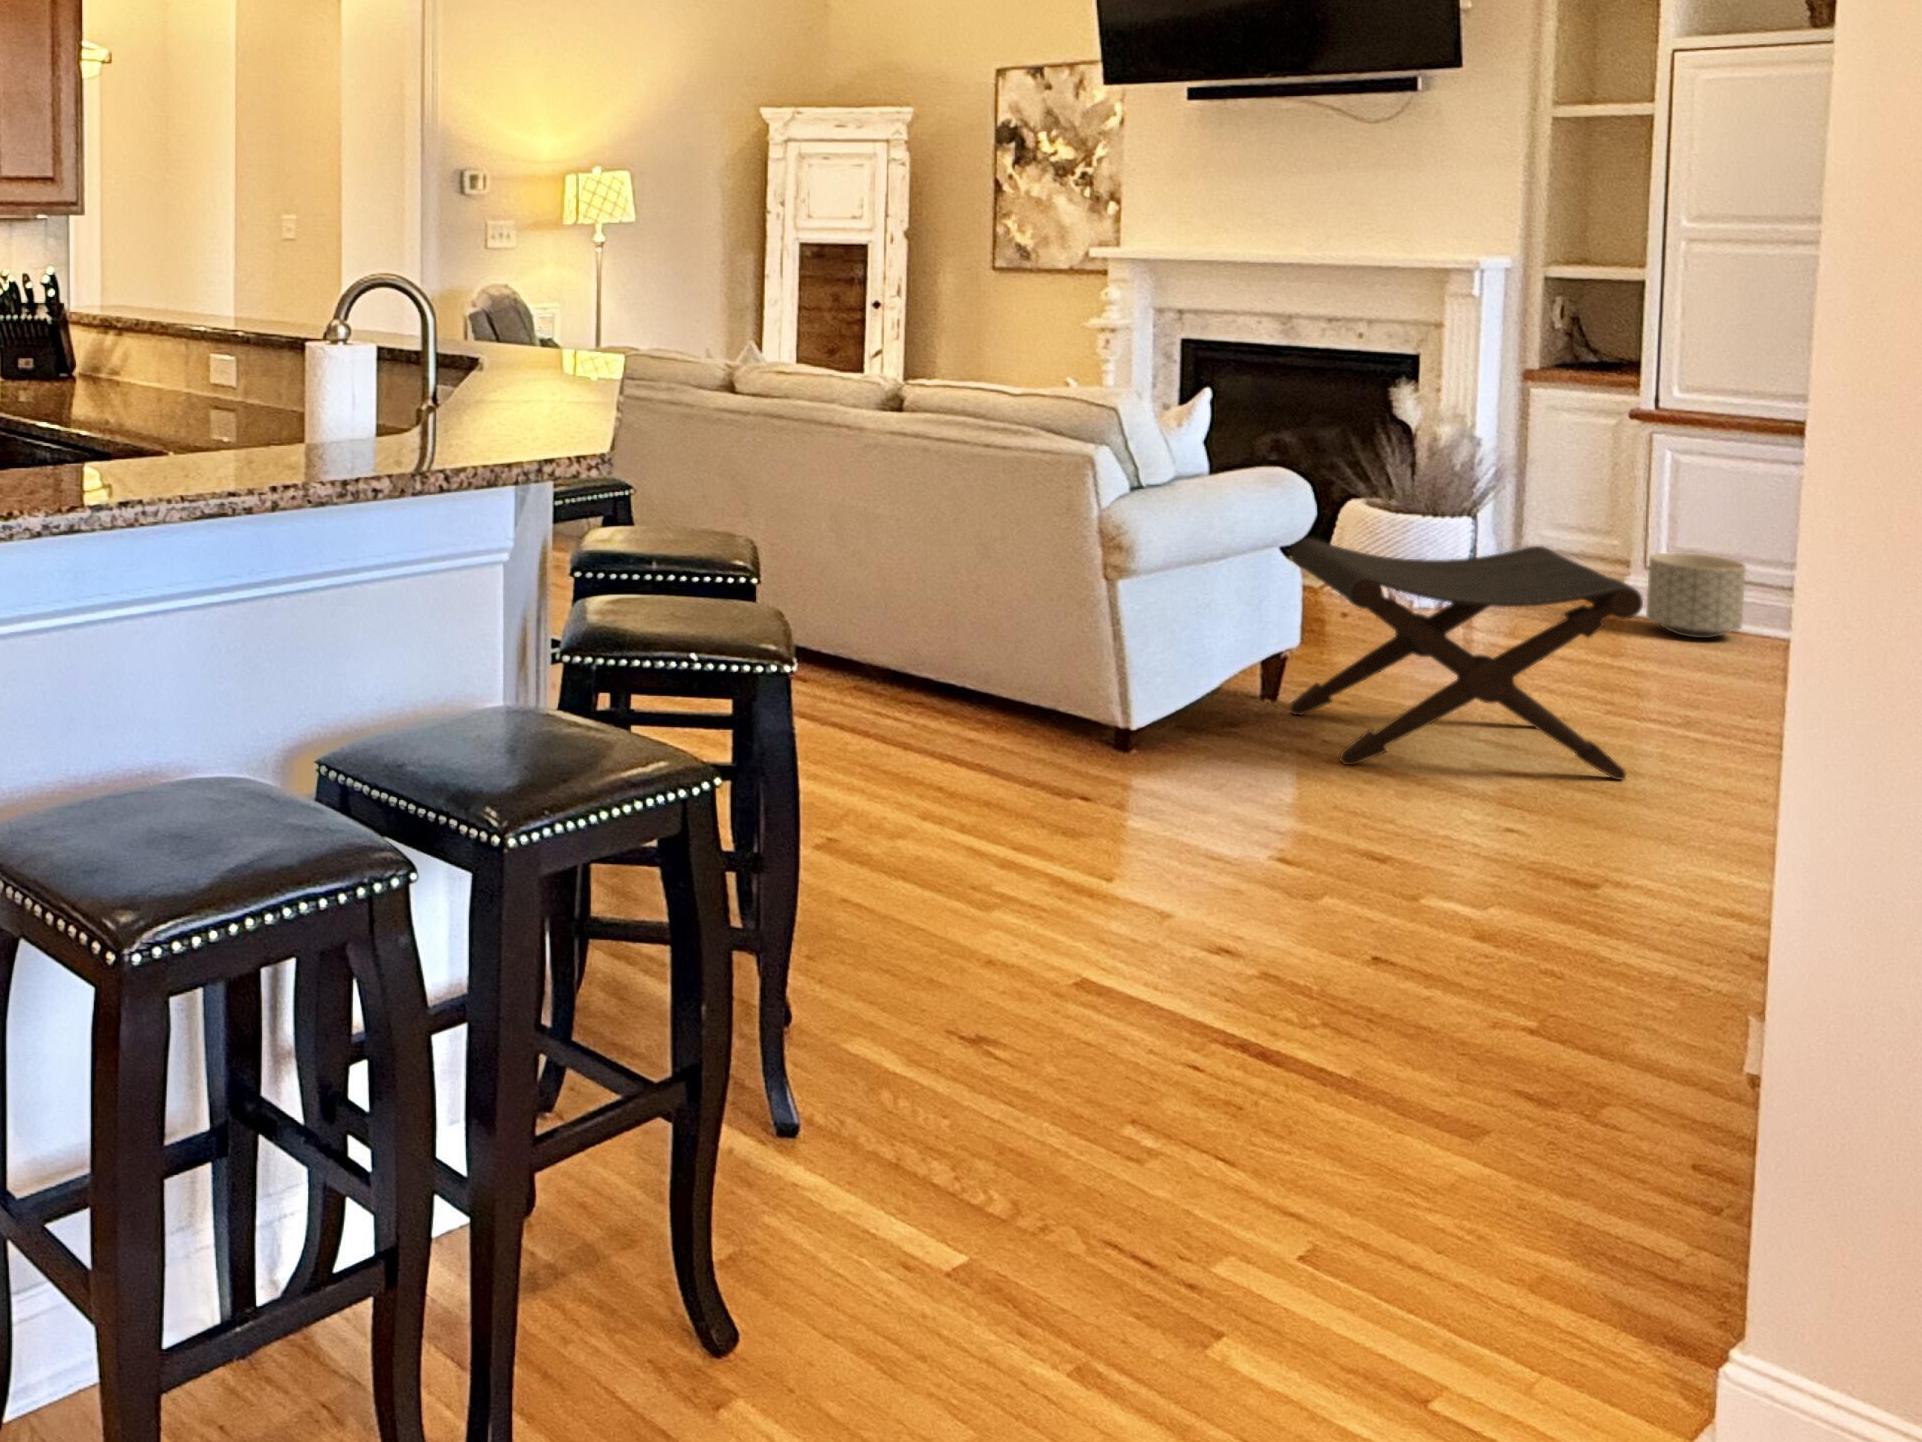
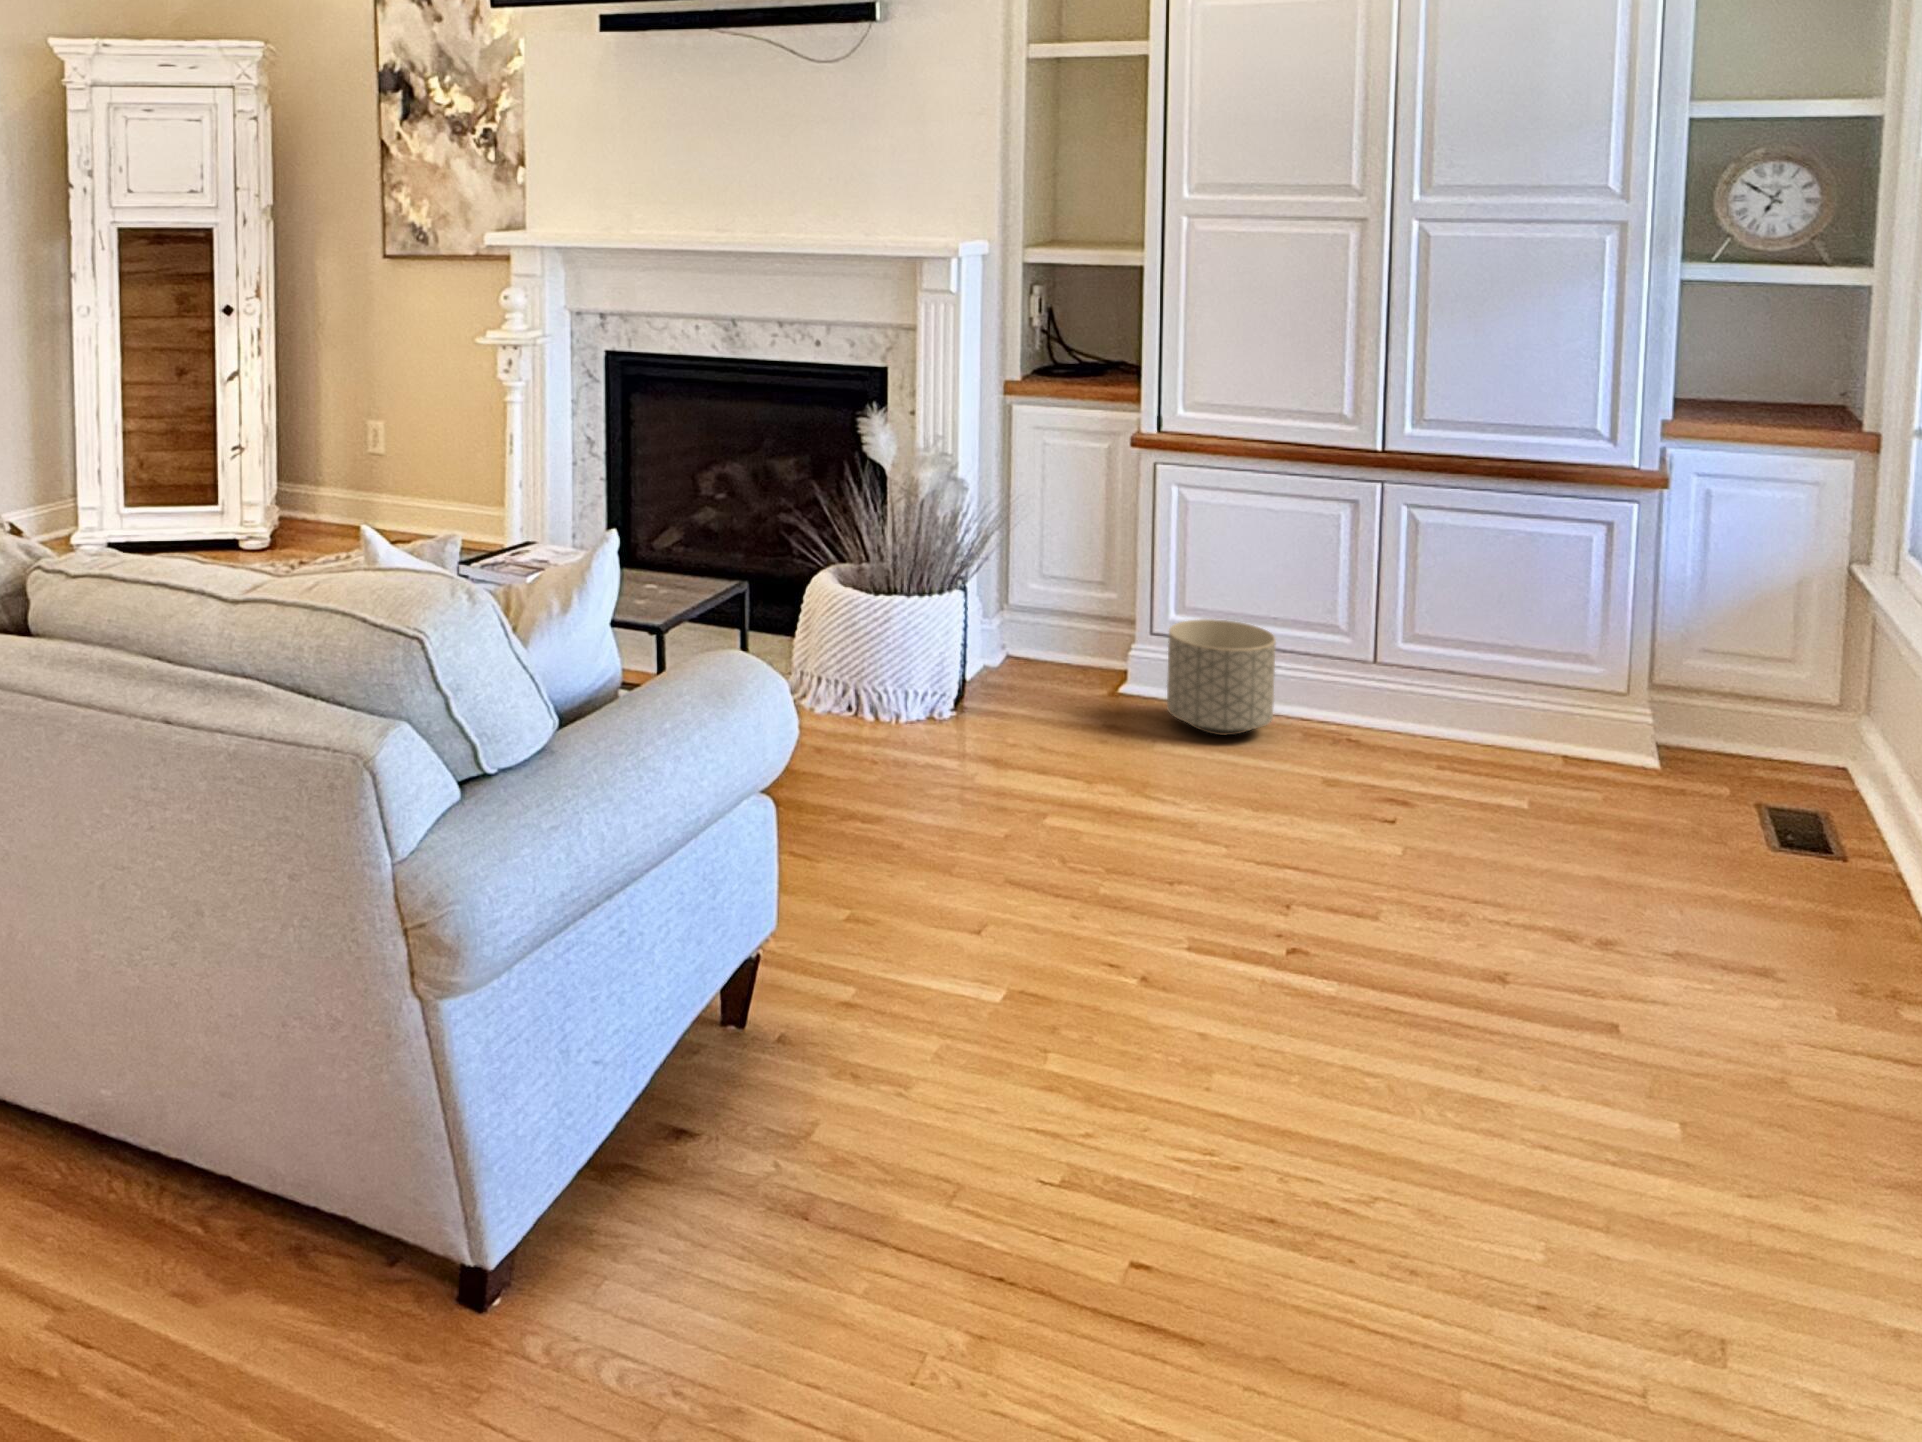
footstool: present [1290,538,1643,780] -> none [760,739,1331,1273]

